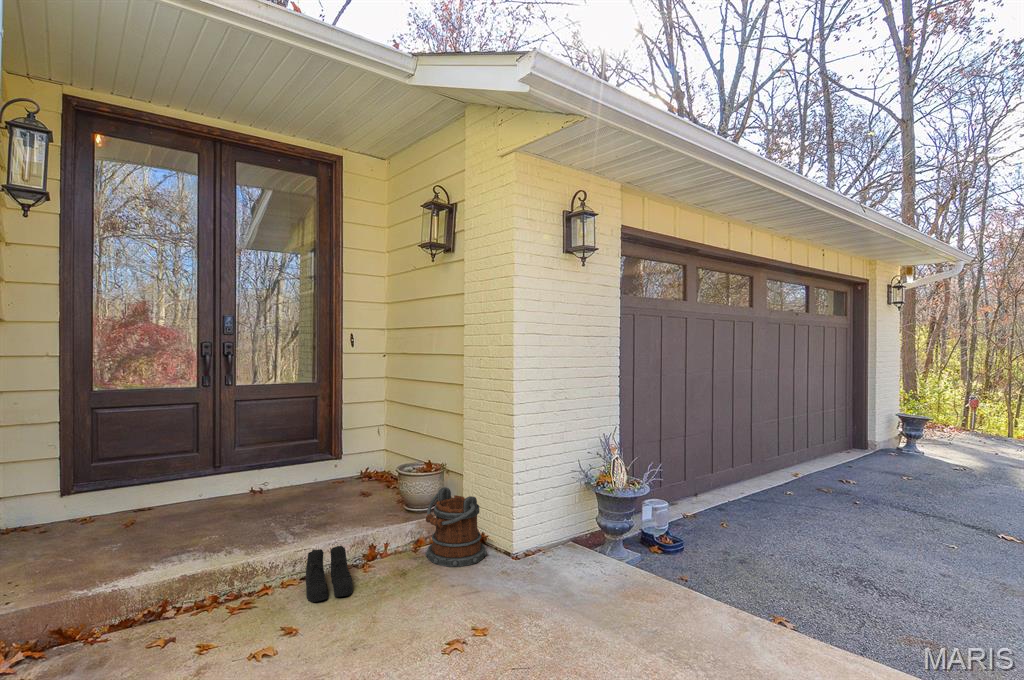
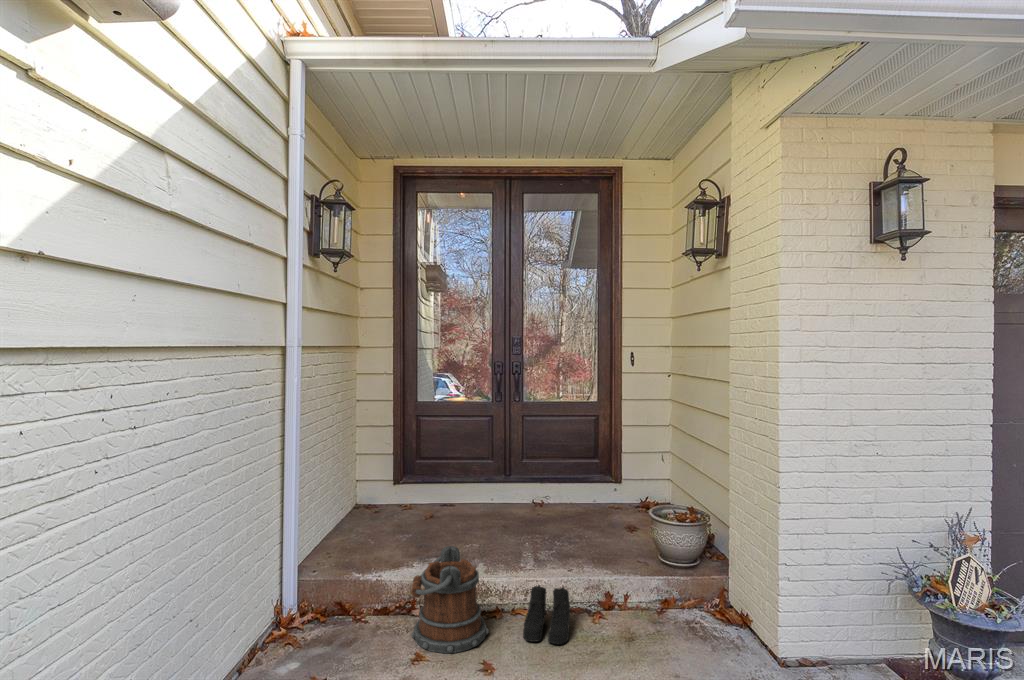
bucket: present [425,487,487,567] -> present [411,546,489,653]

